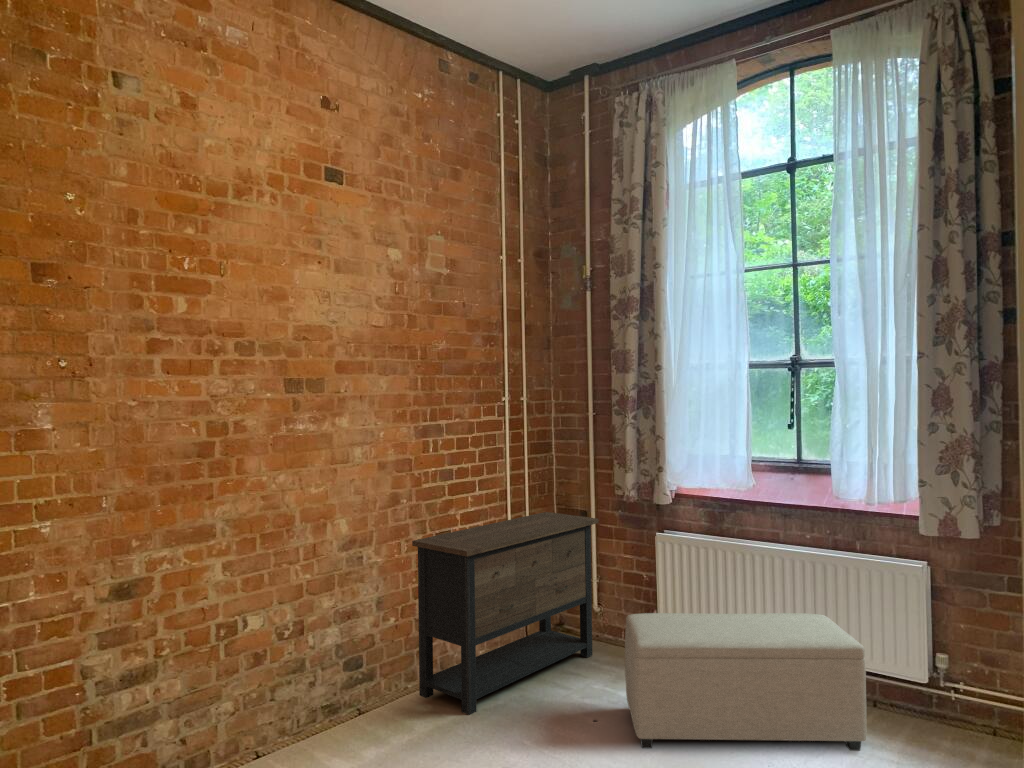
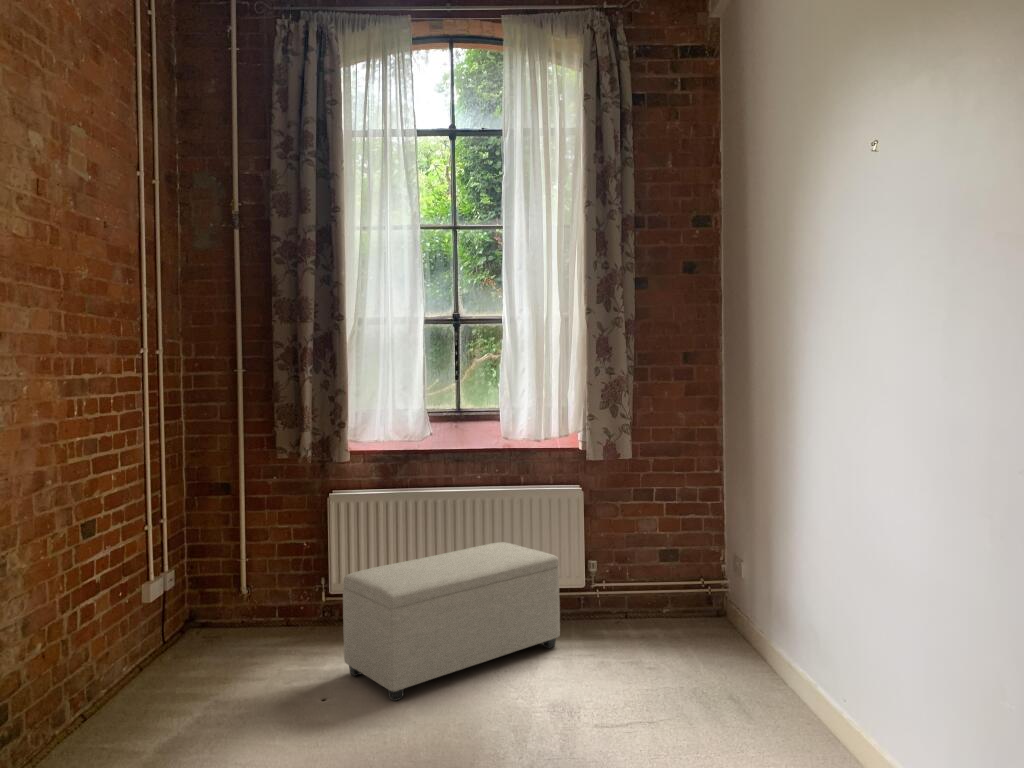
dresser: present [412,512,599,715] -> none [67,487,263,740]

